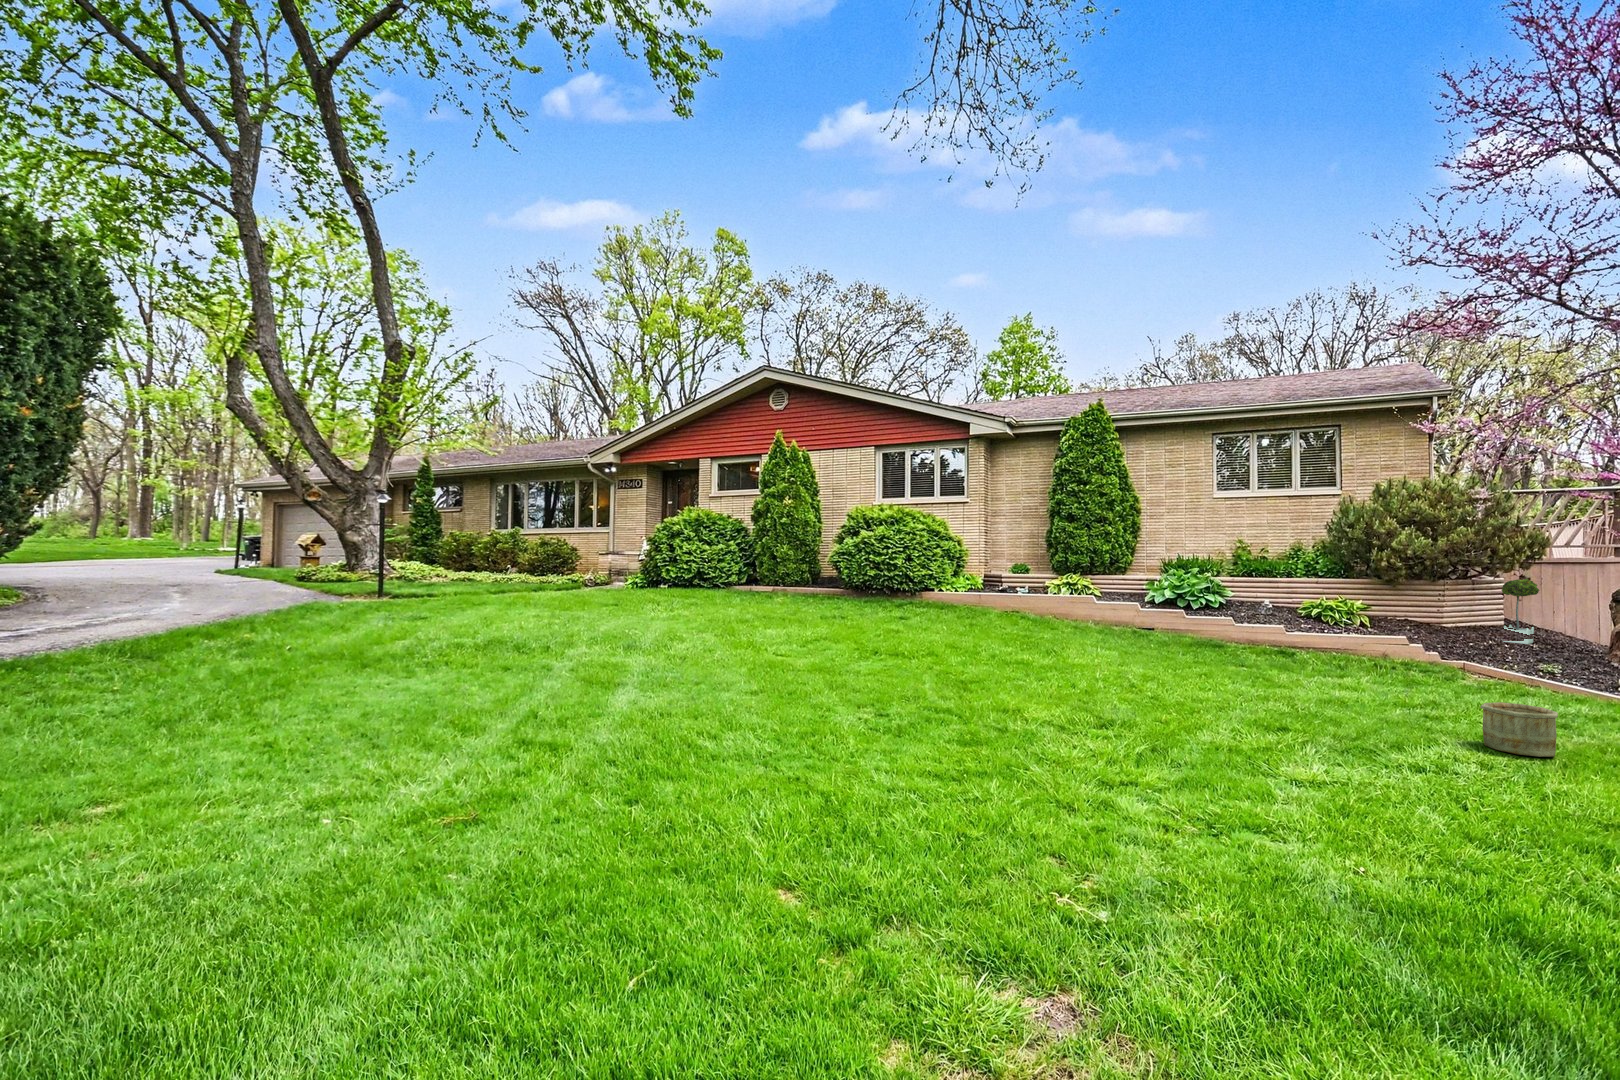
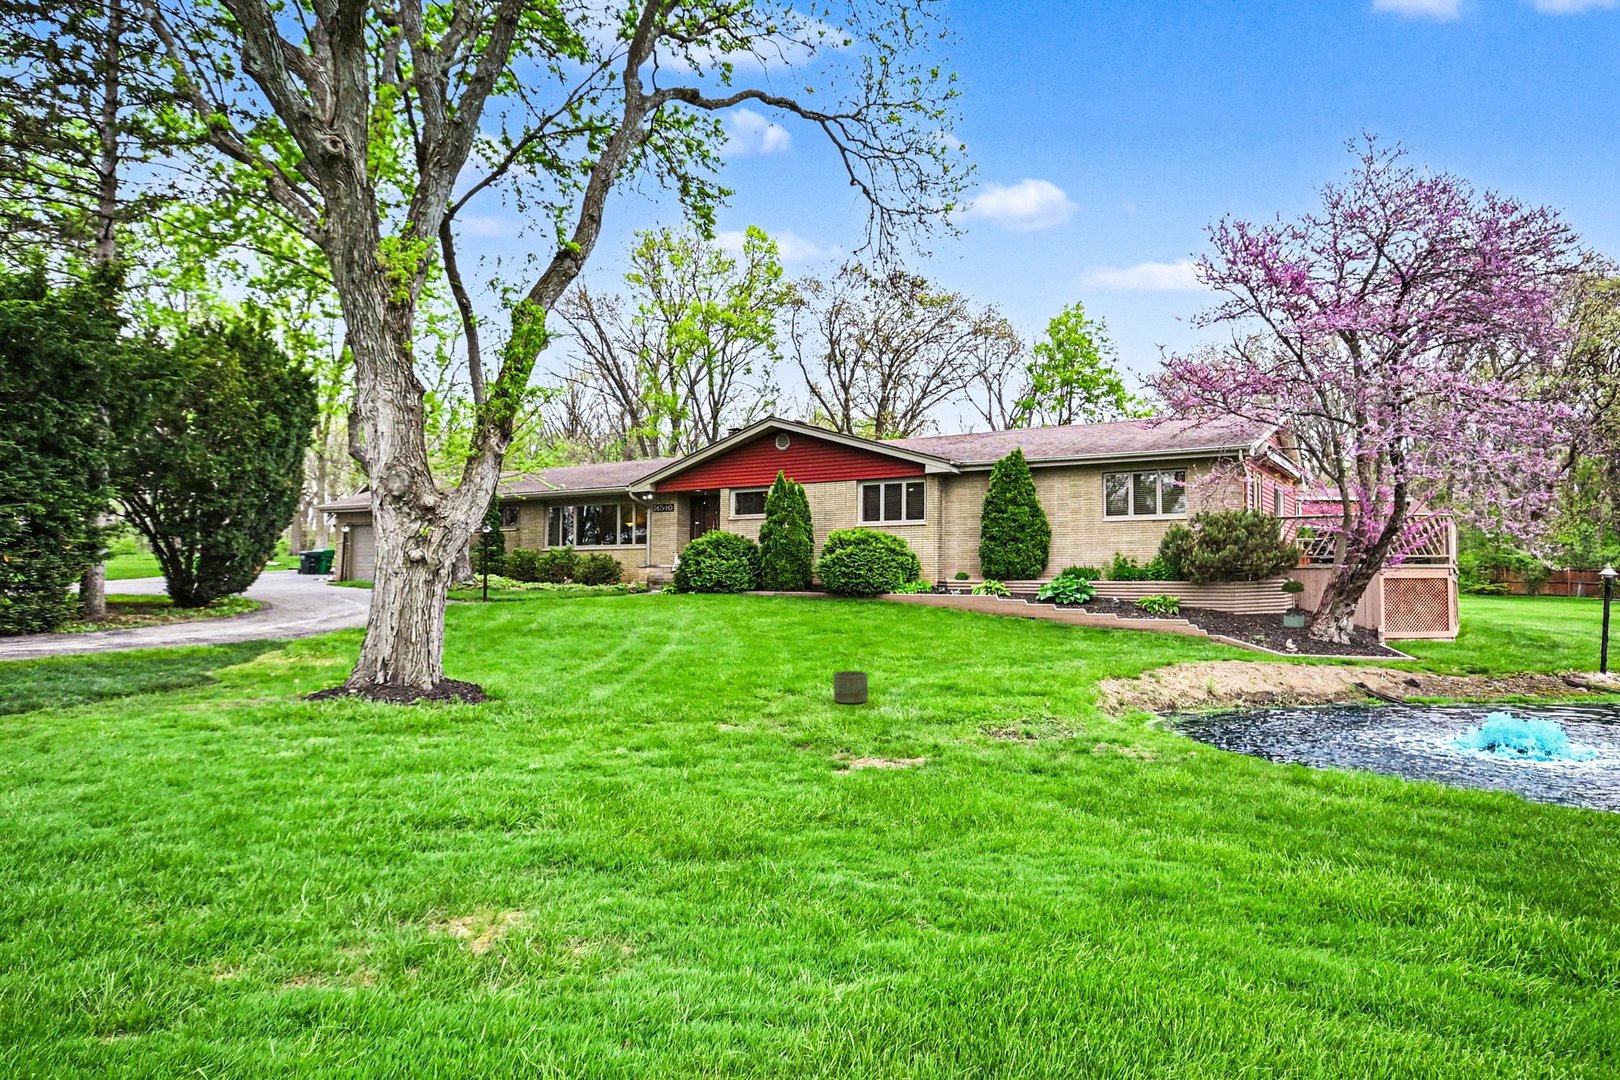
wooden bucket: present [1480,702,1558,757] -> present [833,671,868,703]

